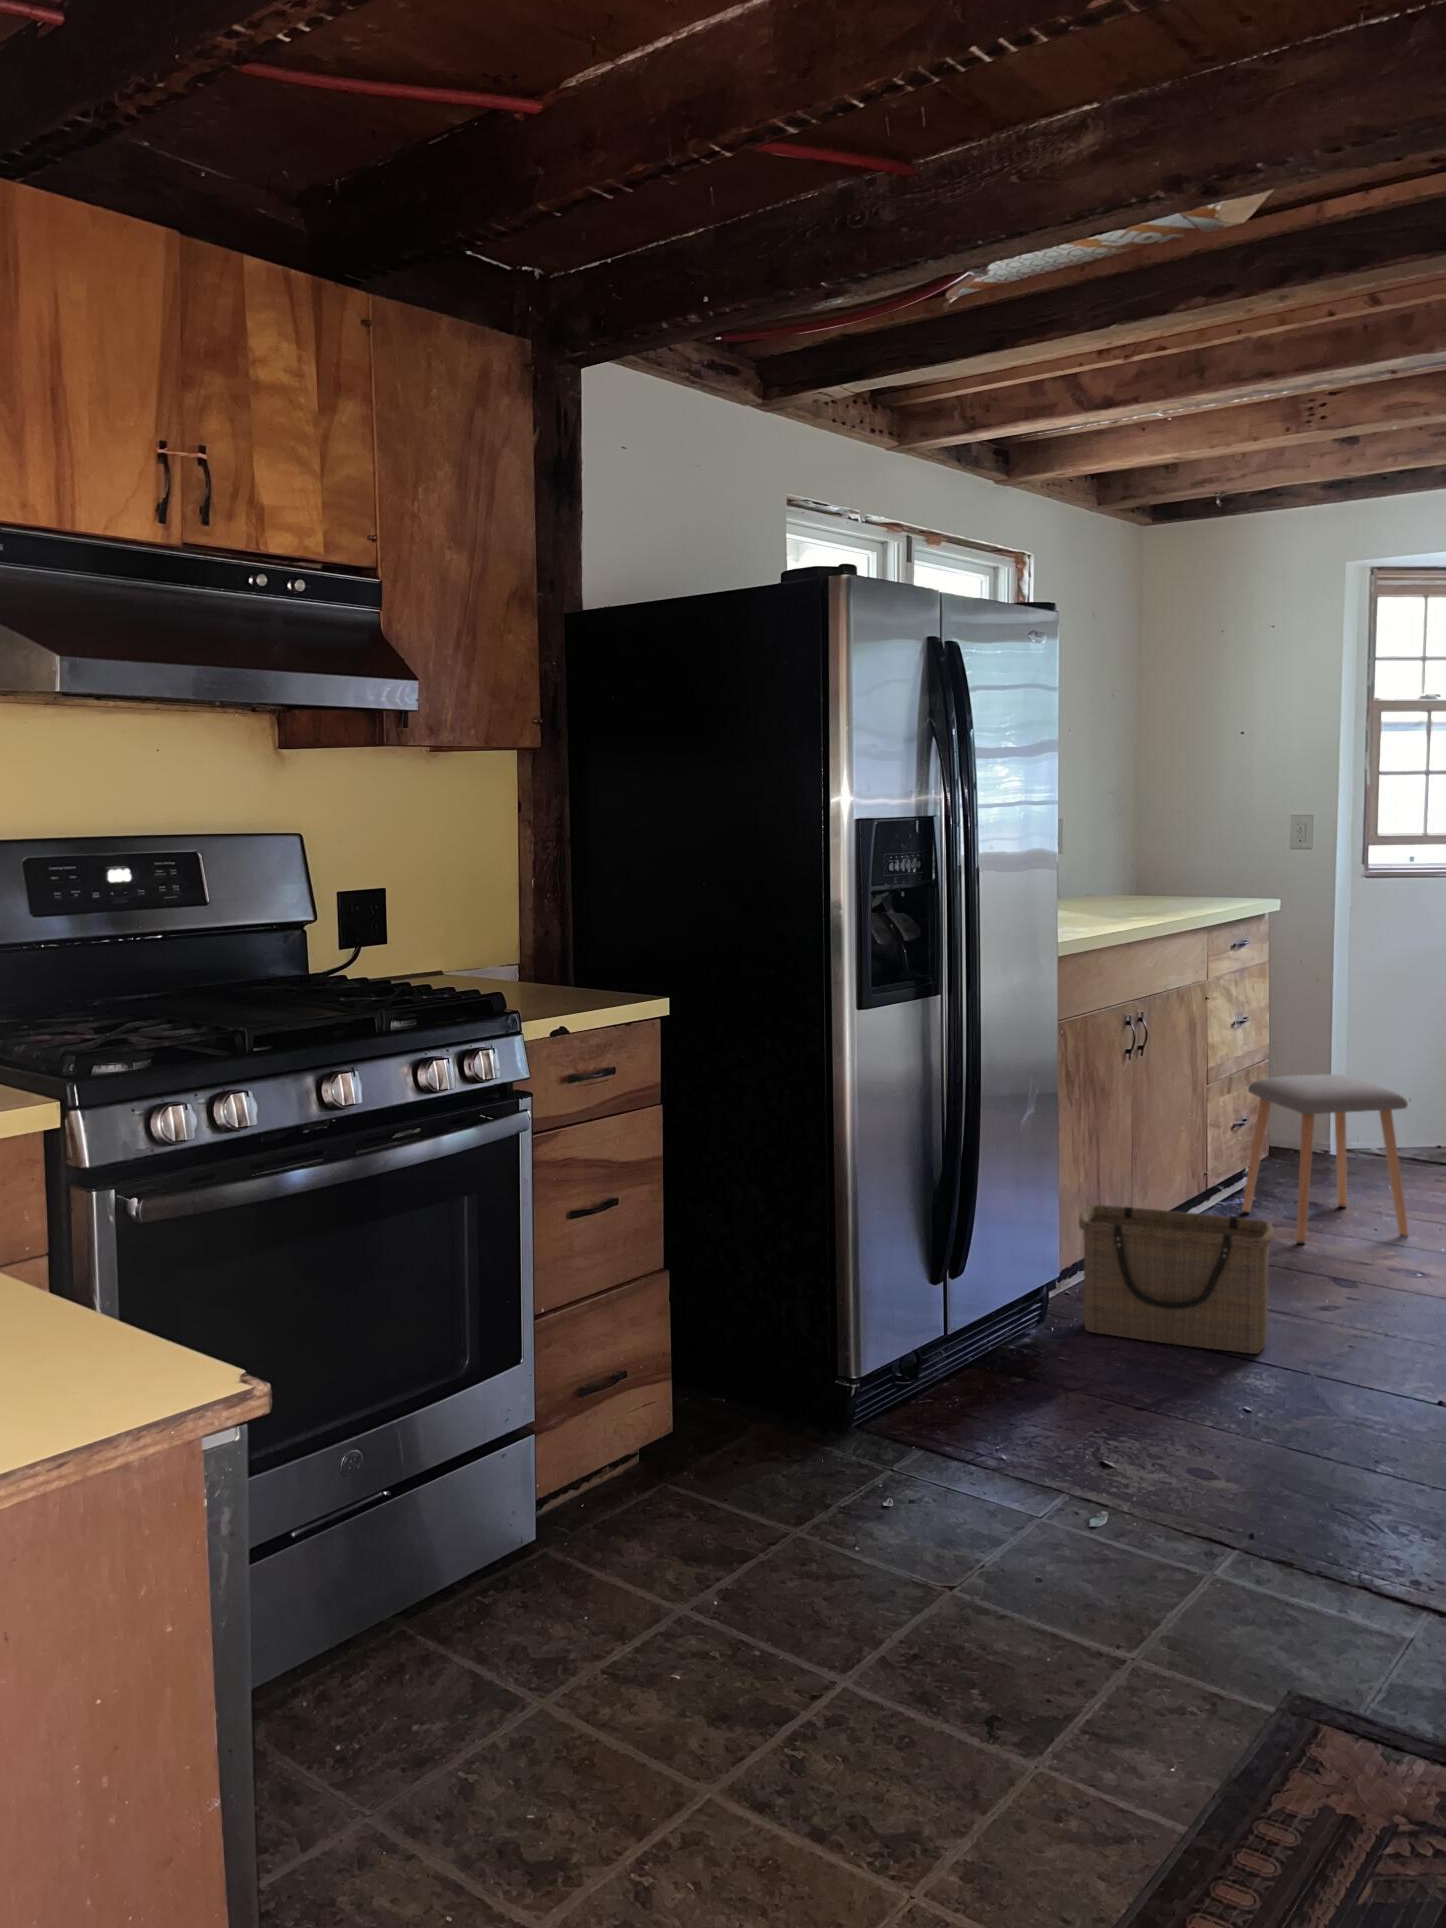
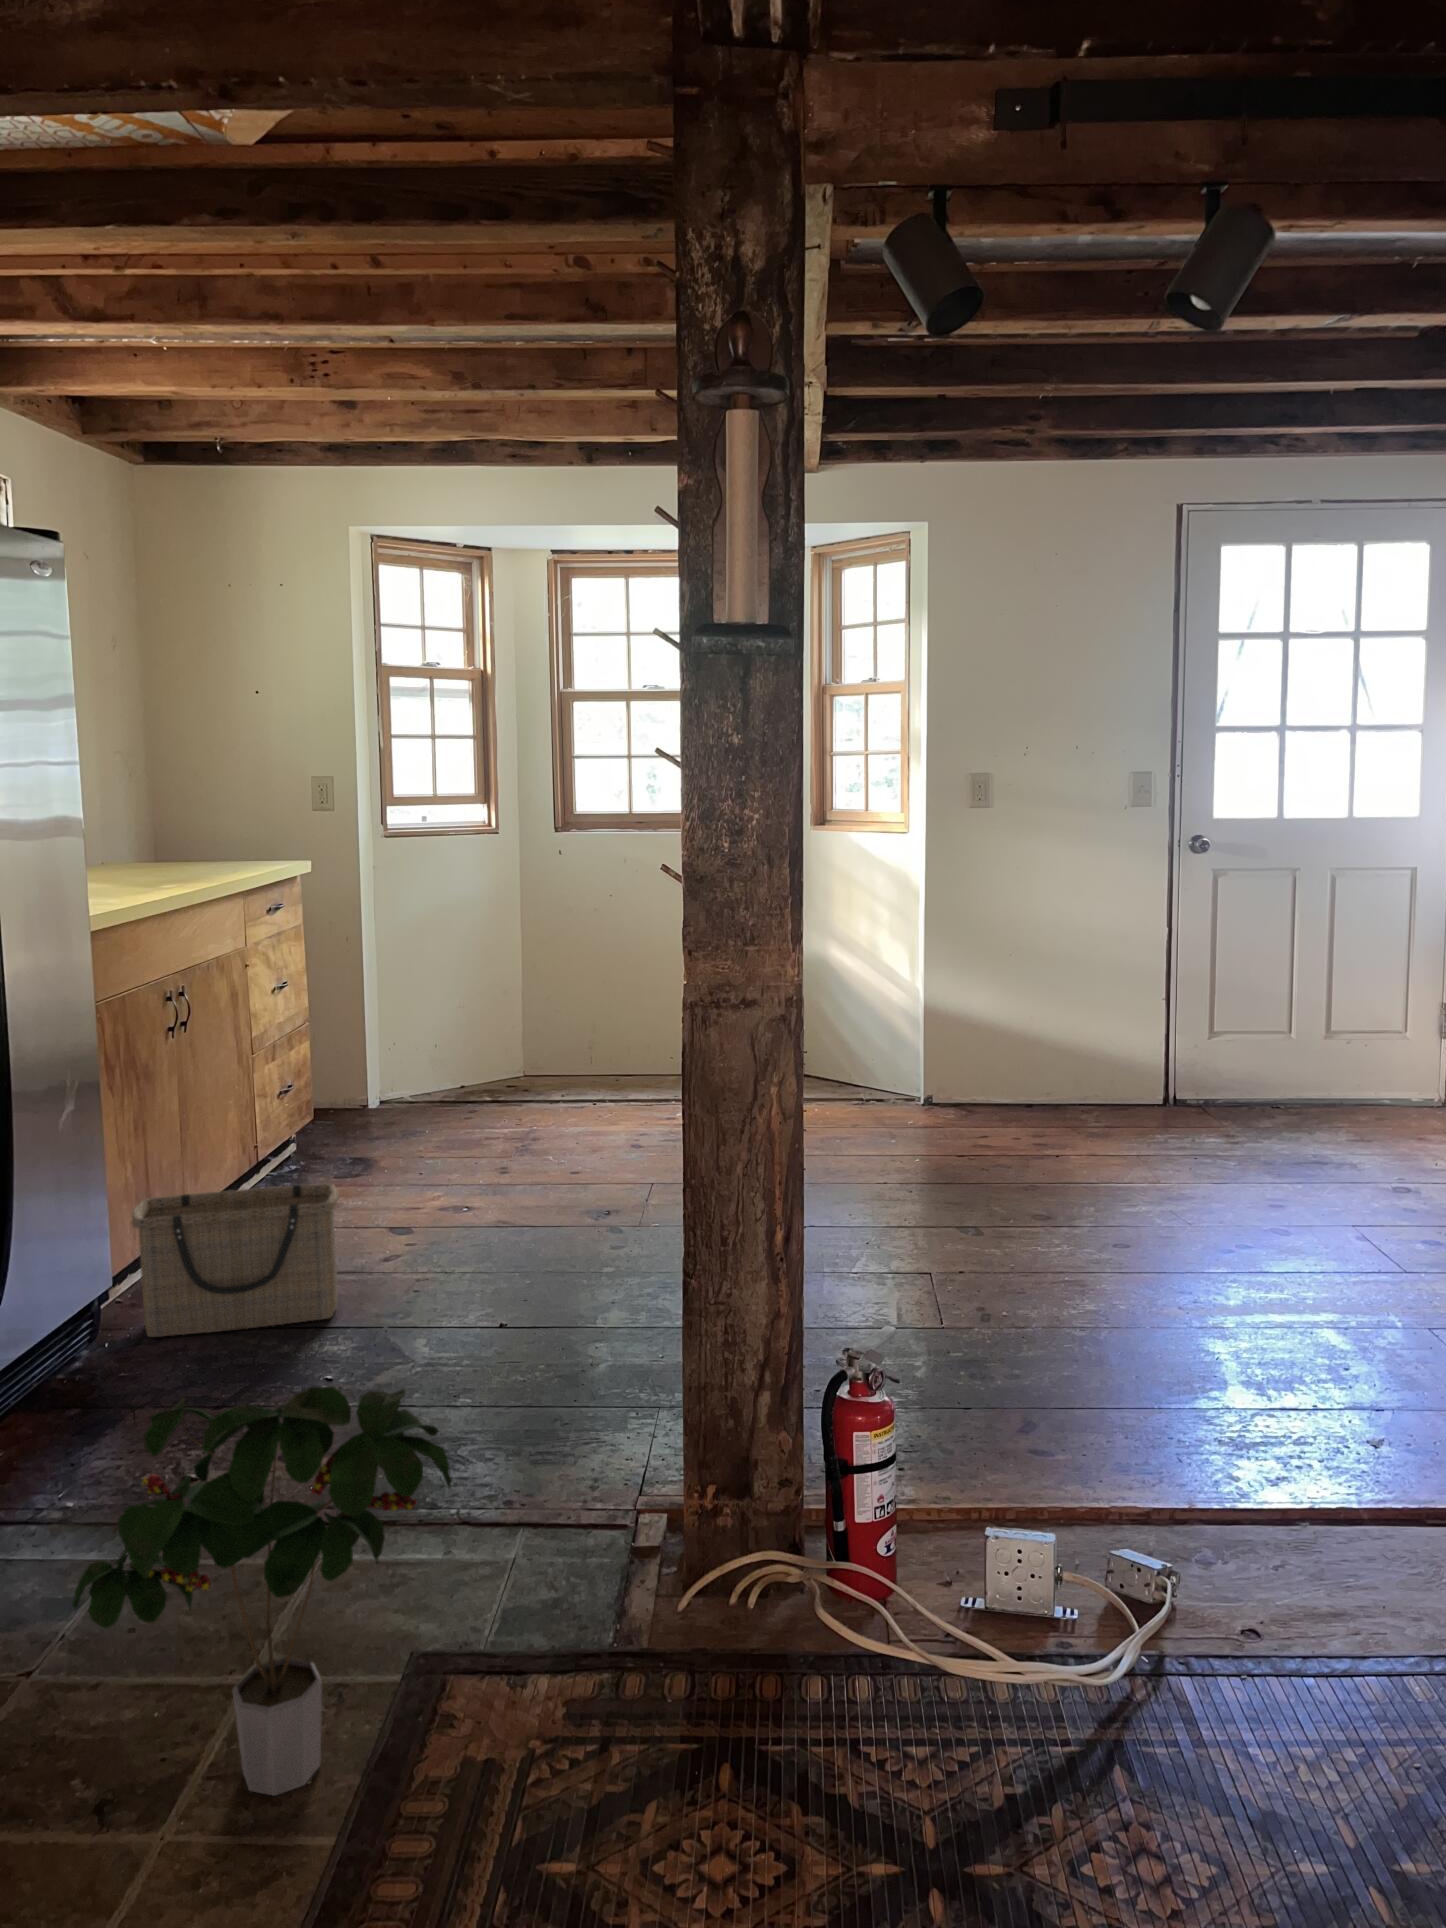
stool: present [1242,1074,1408,1244] -> none [292,1028,449,1199]
potted plant: none [984,1374,1329,1762] -> present [72,1387,452,1796]

